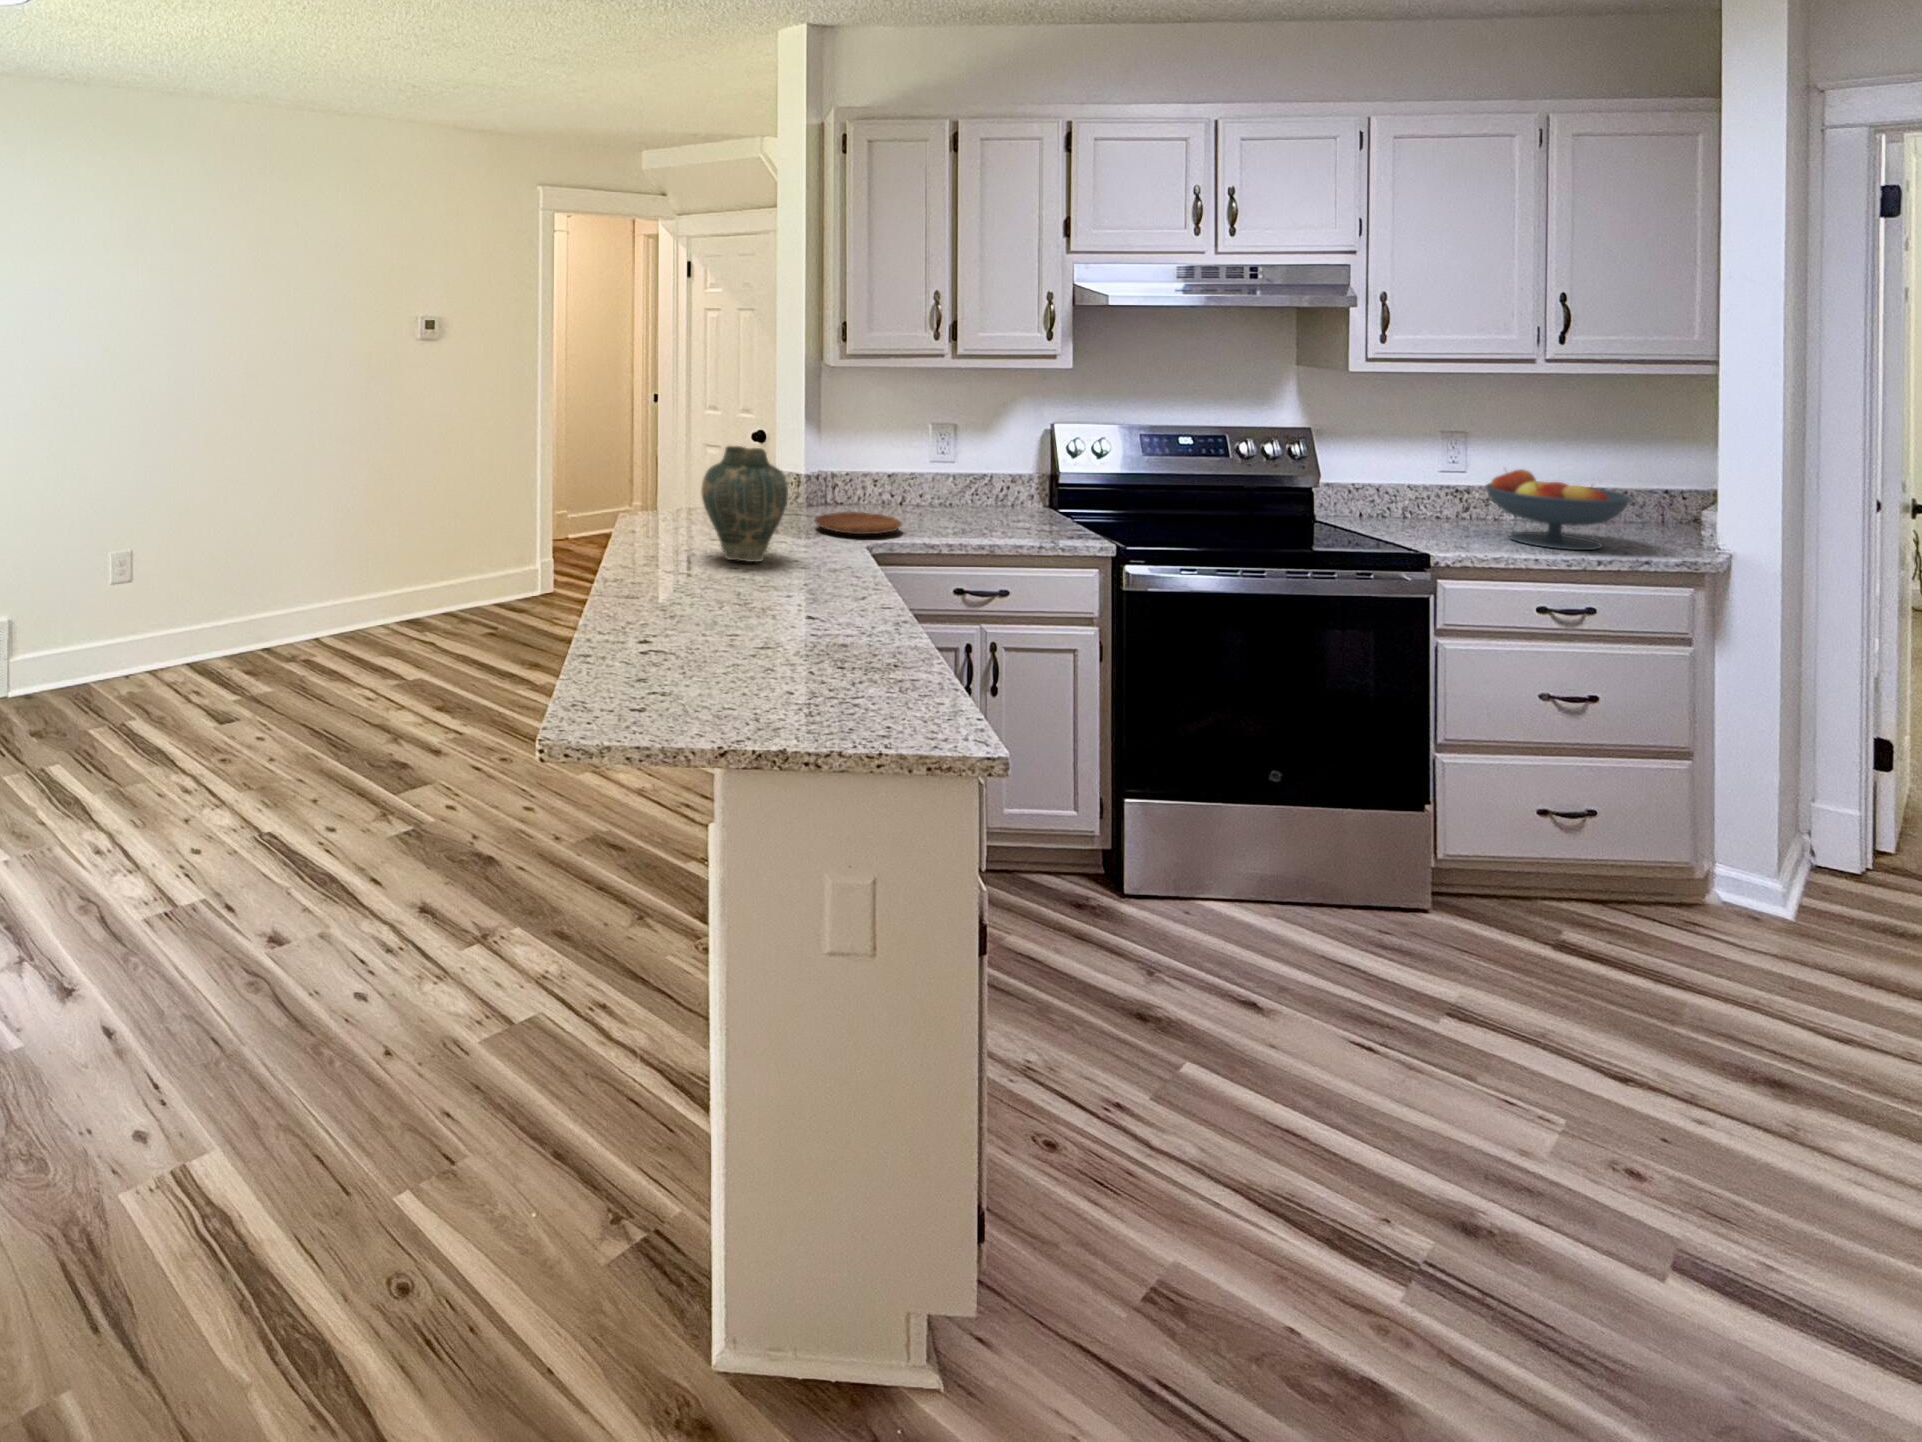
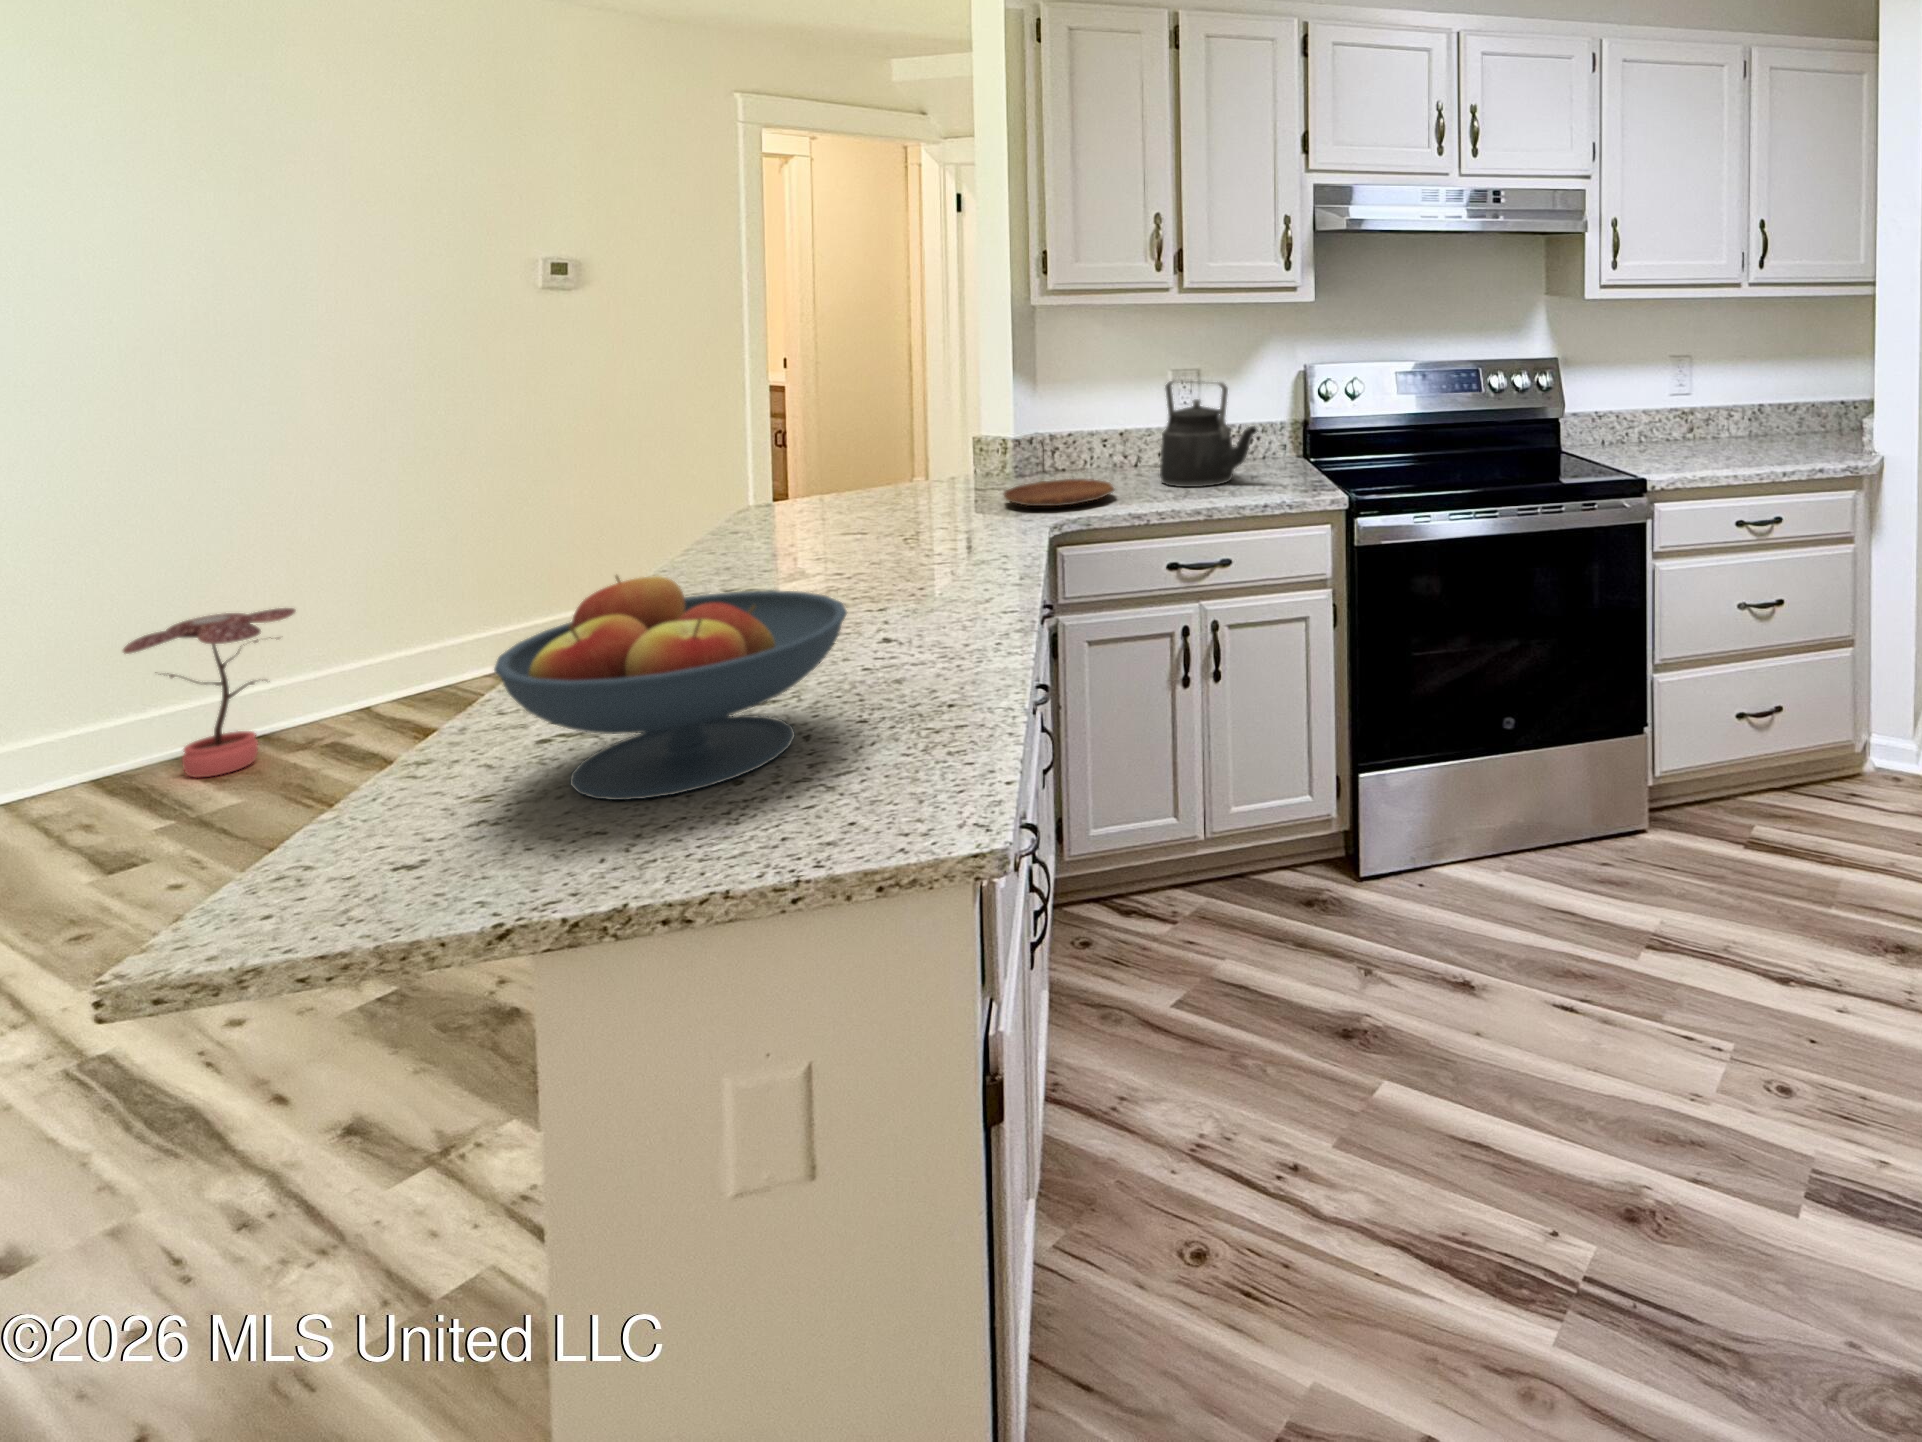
kettle: none [930,433,1021,528] -> present [1160,381,1257,487]
vase: present [701,446,788,562] -> none [791,404,923,557]
fruit bowl: present [1486,469,1630,550] -> present [494,576,847,800]
potted plant: none [213,557,291,667] -> present [123,608,295,777]

